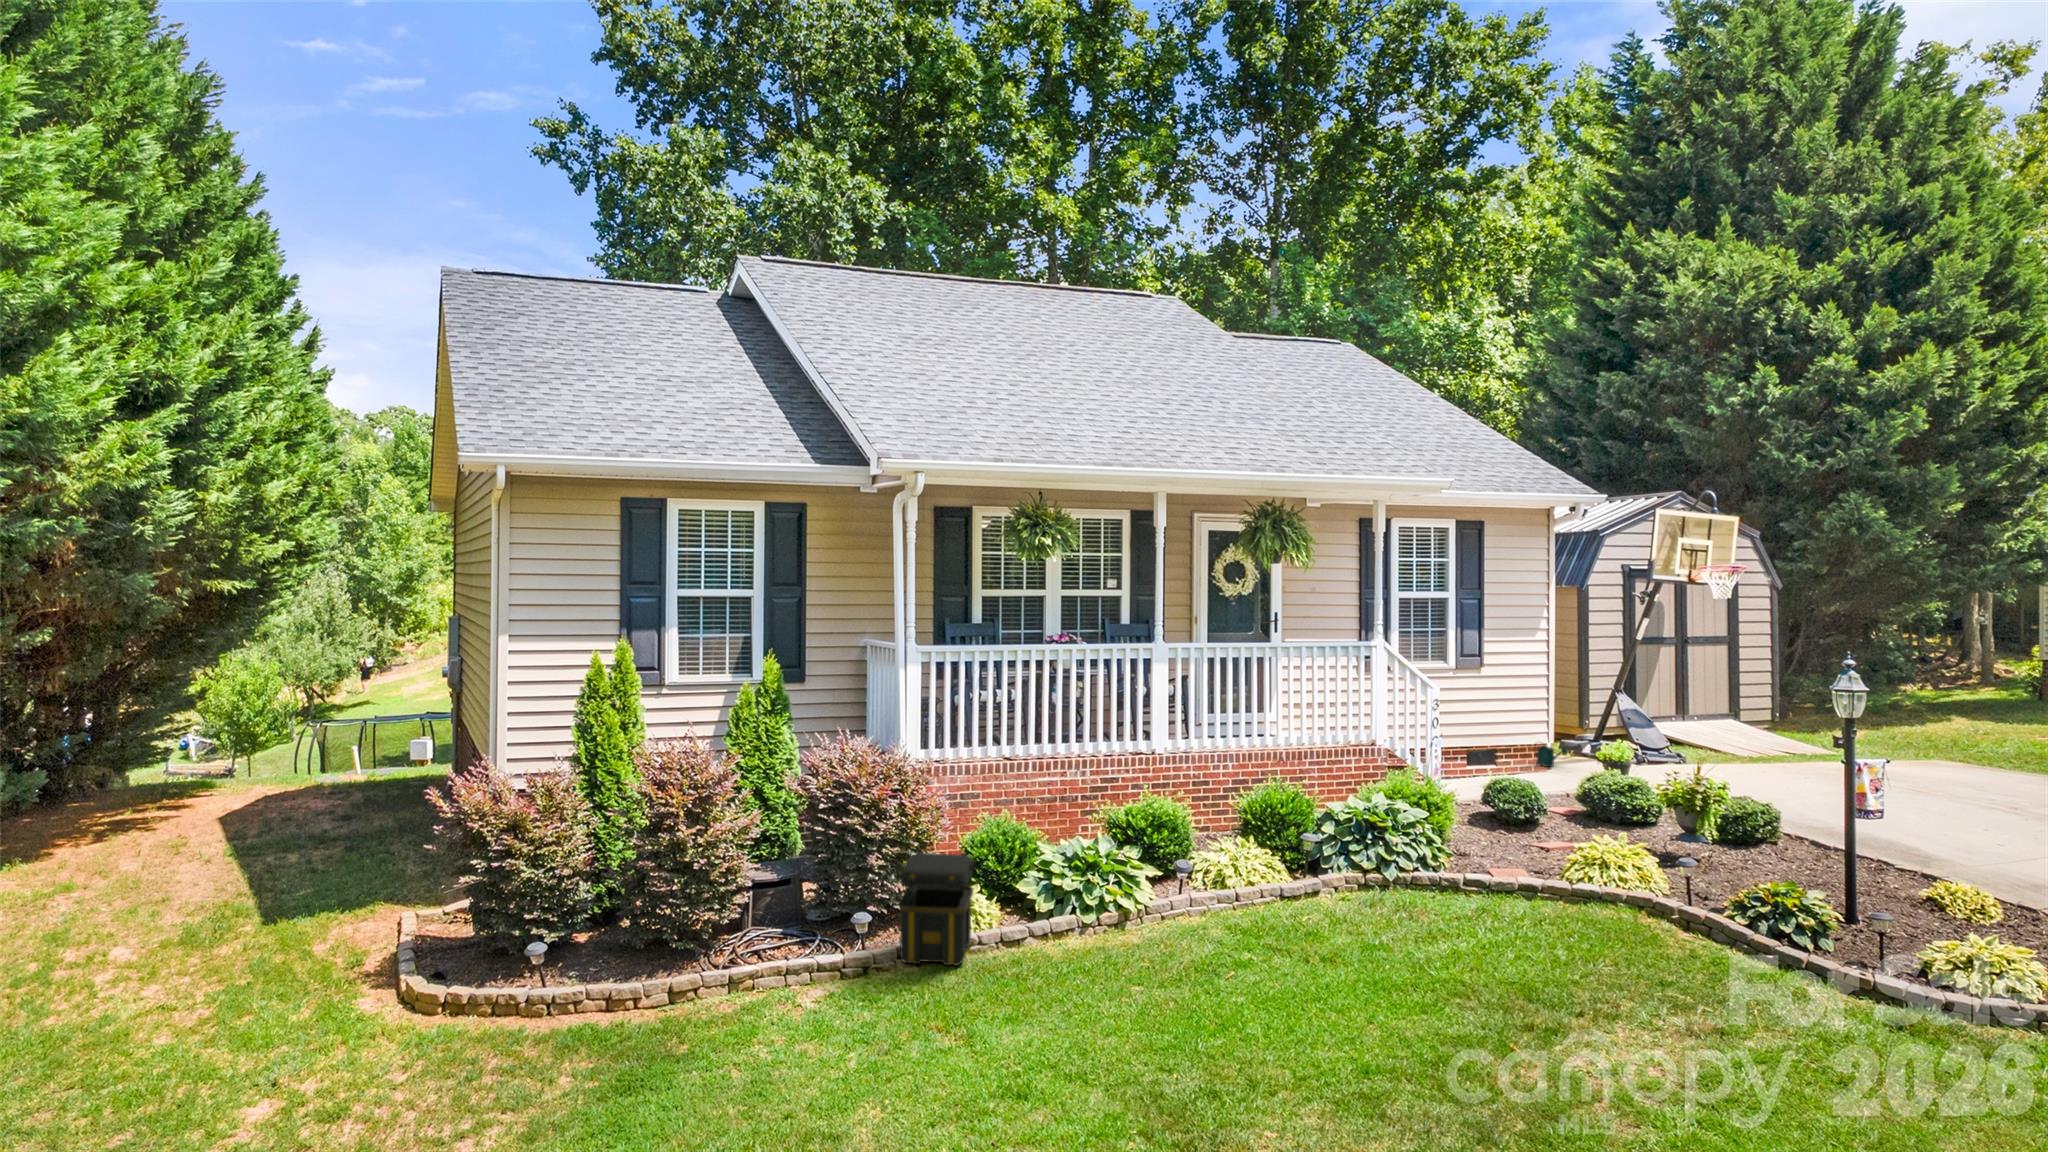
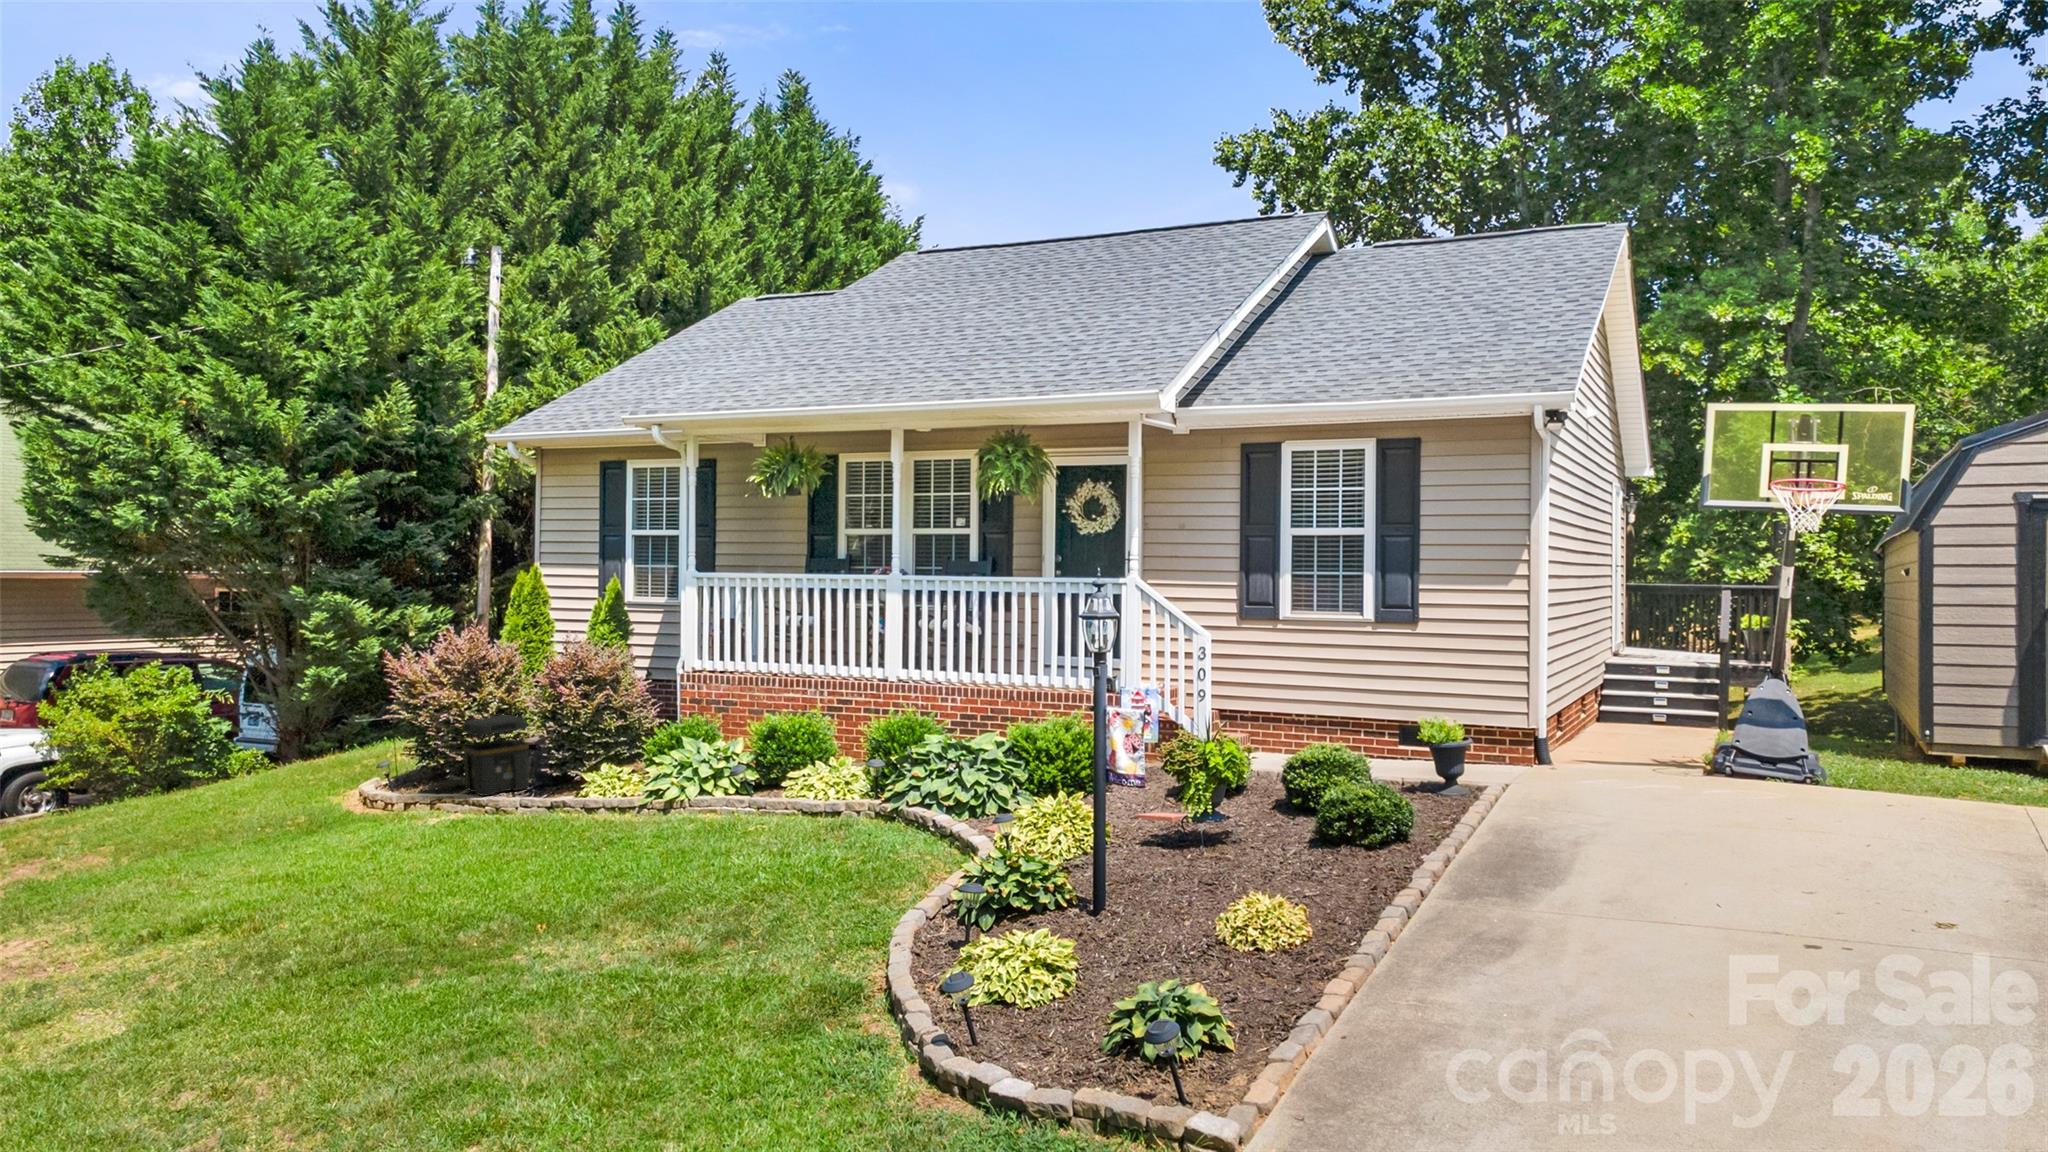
watering can: present [1535,745,1567,767] -> none [1504,729,1528,763]

